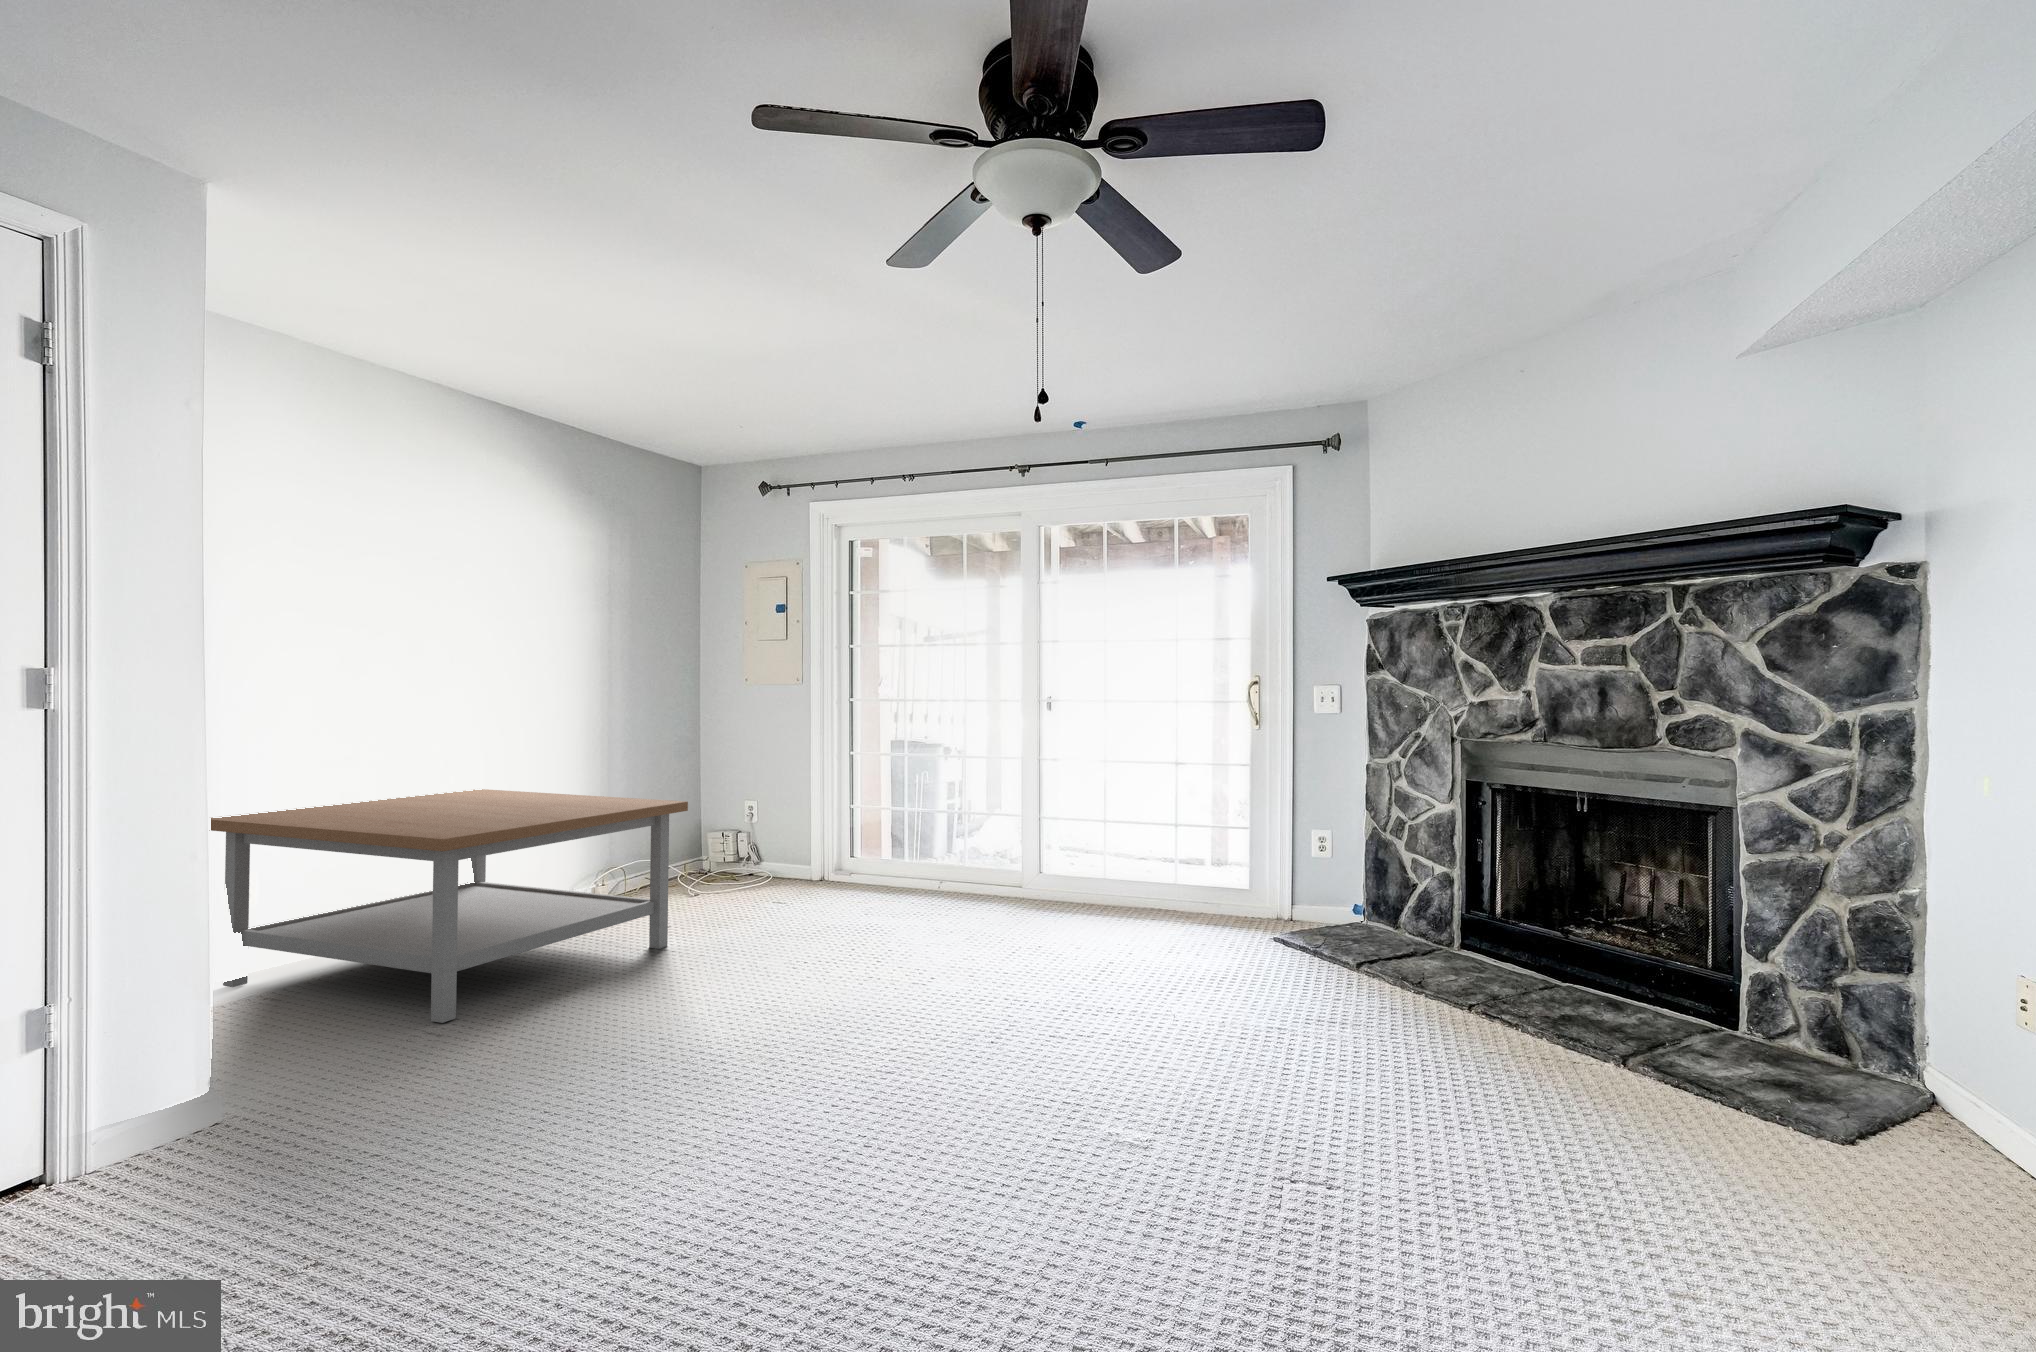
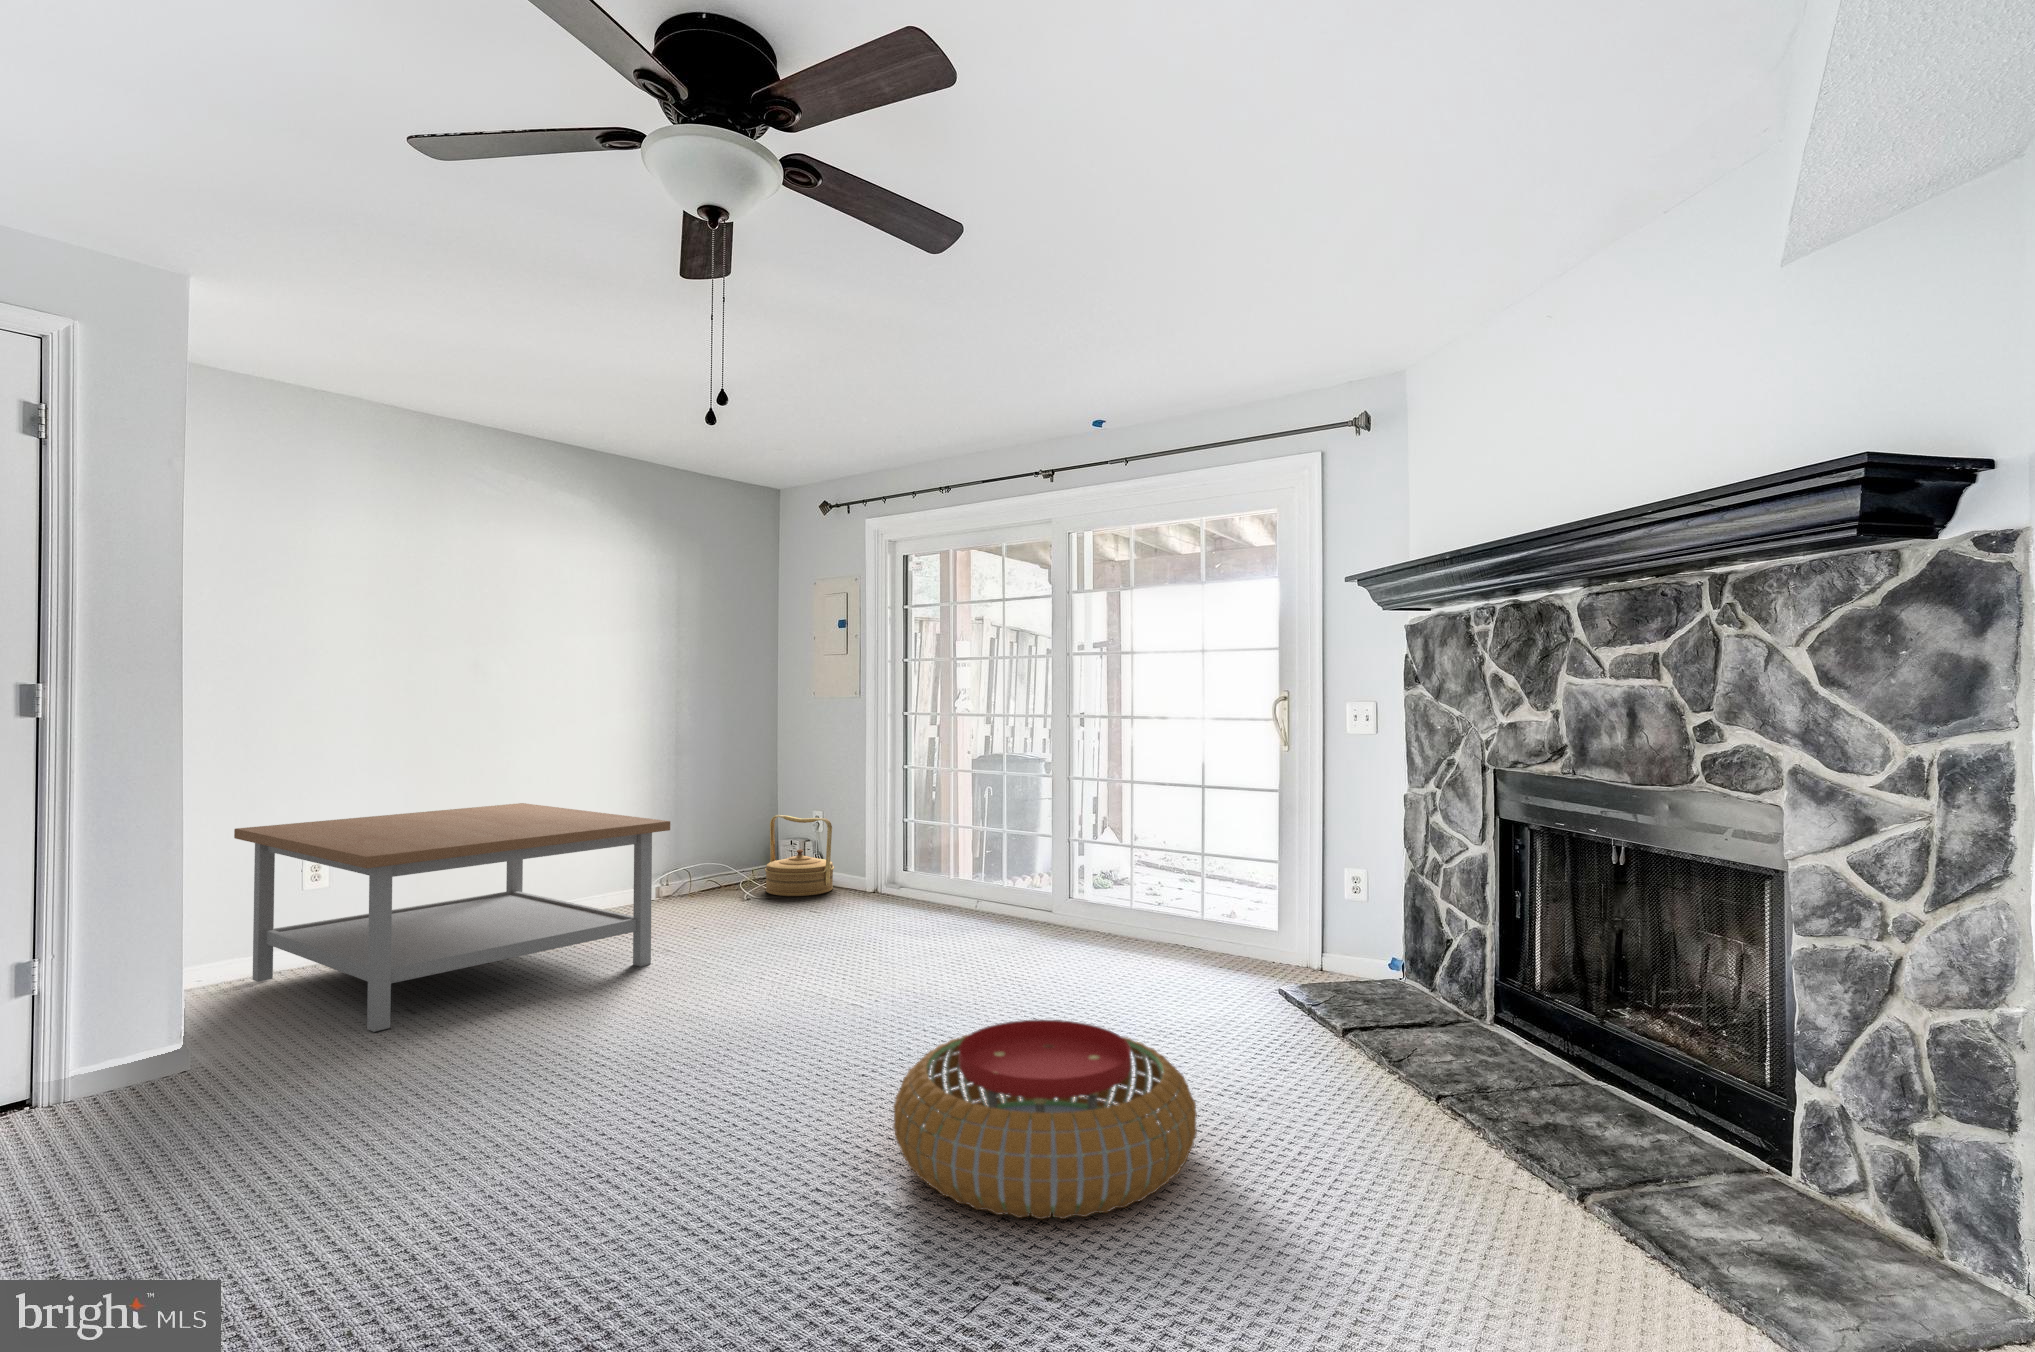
woven basket: none [708,799,780,880] -> present [765,815,834,896]
pouf: none [1078,955,1342,1111] -> present [893,1020,1197,1219]

